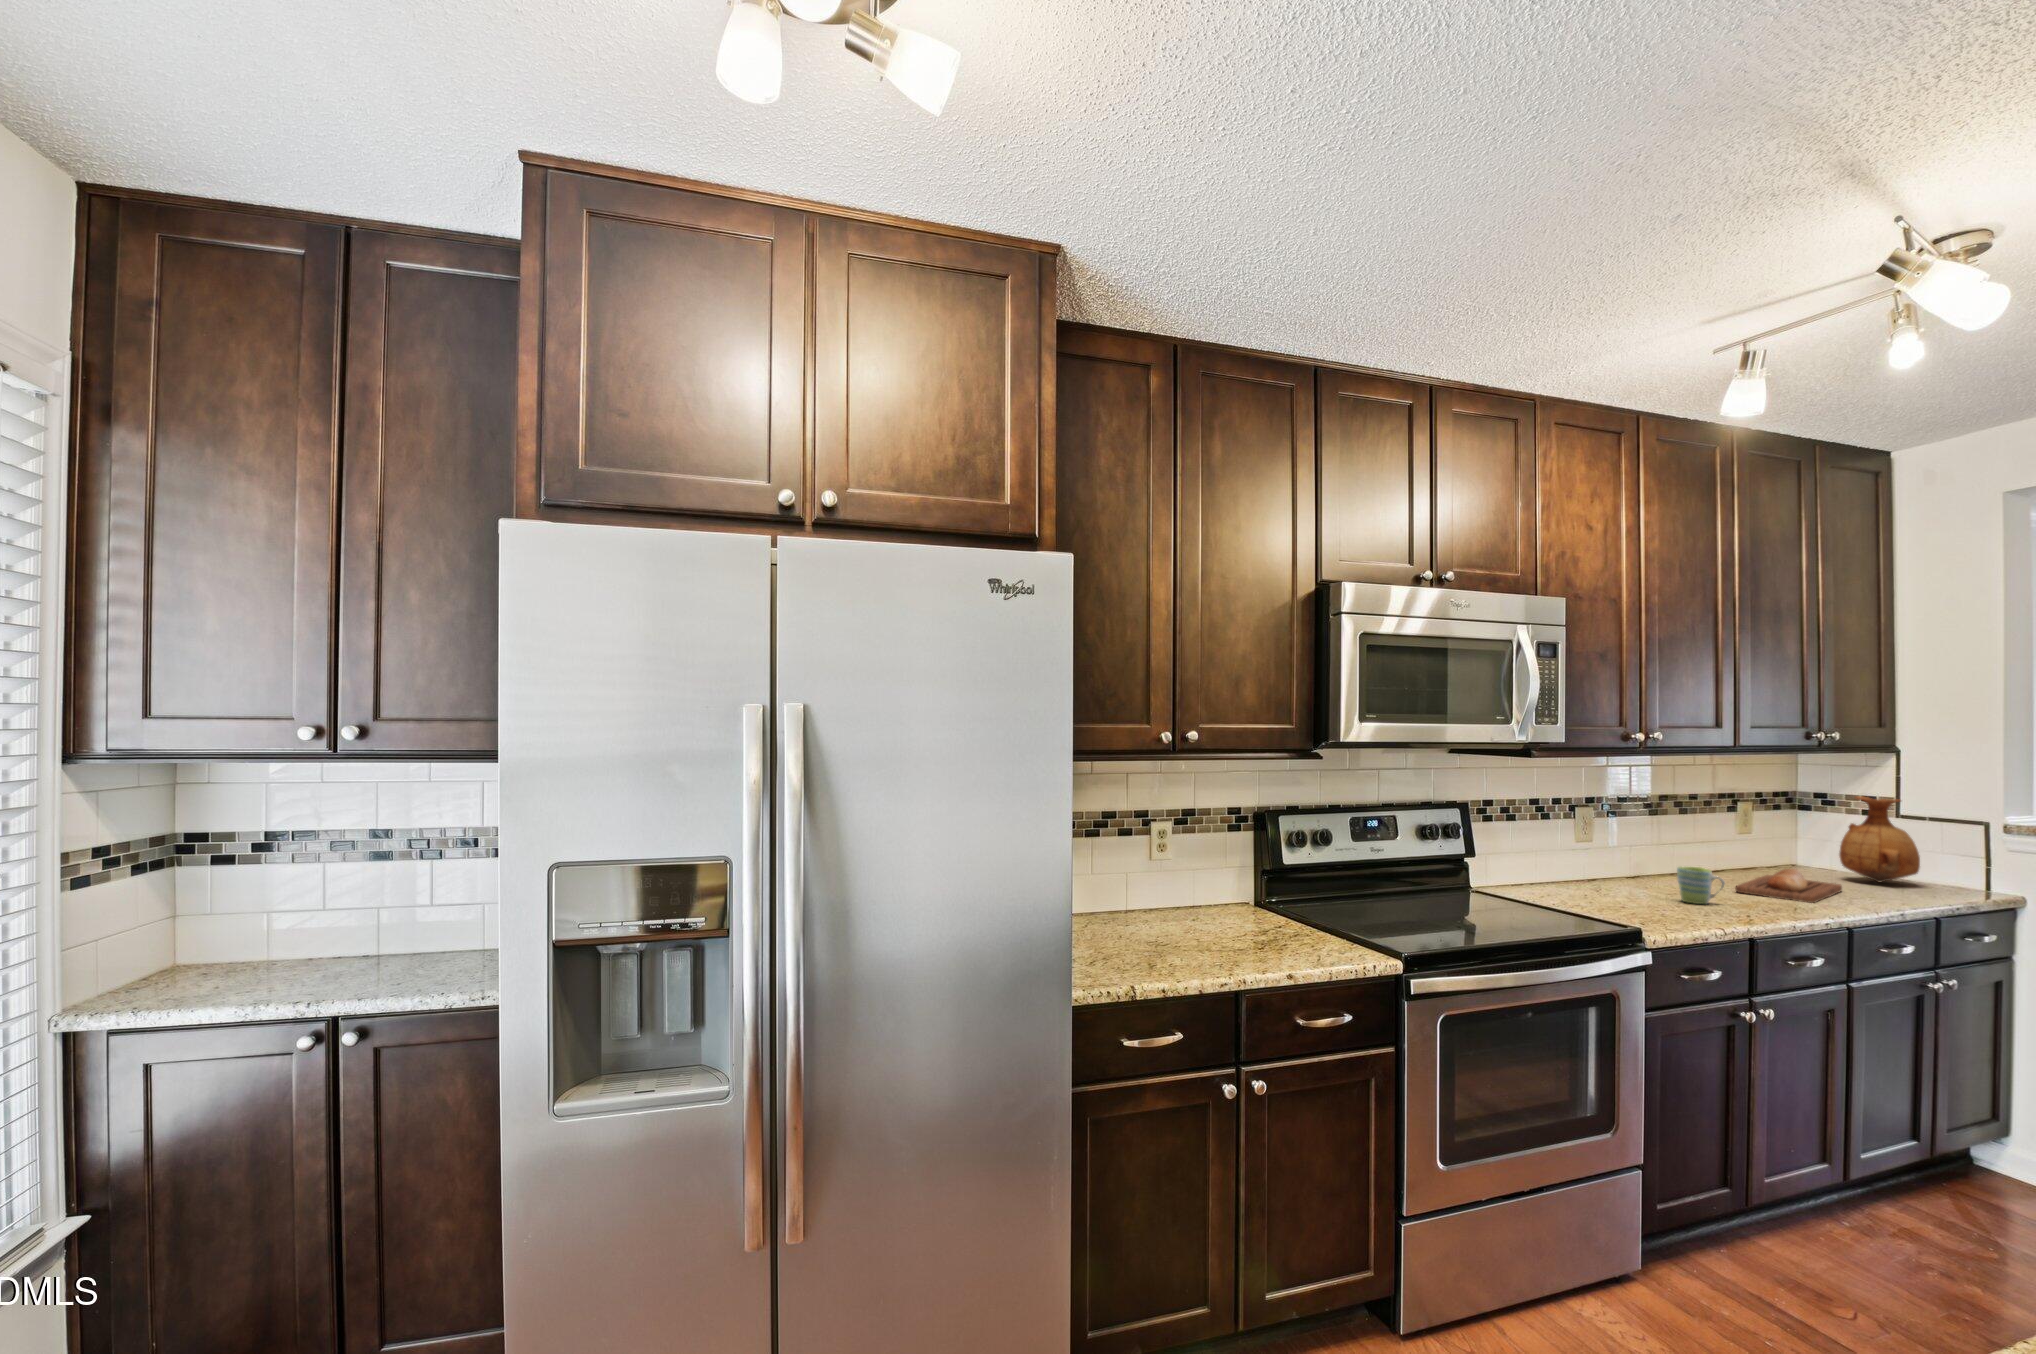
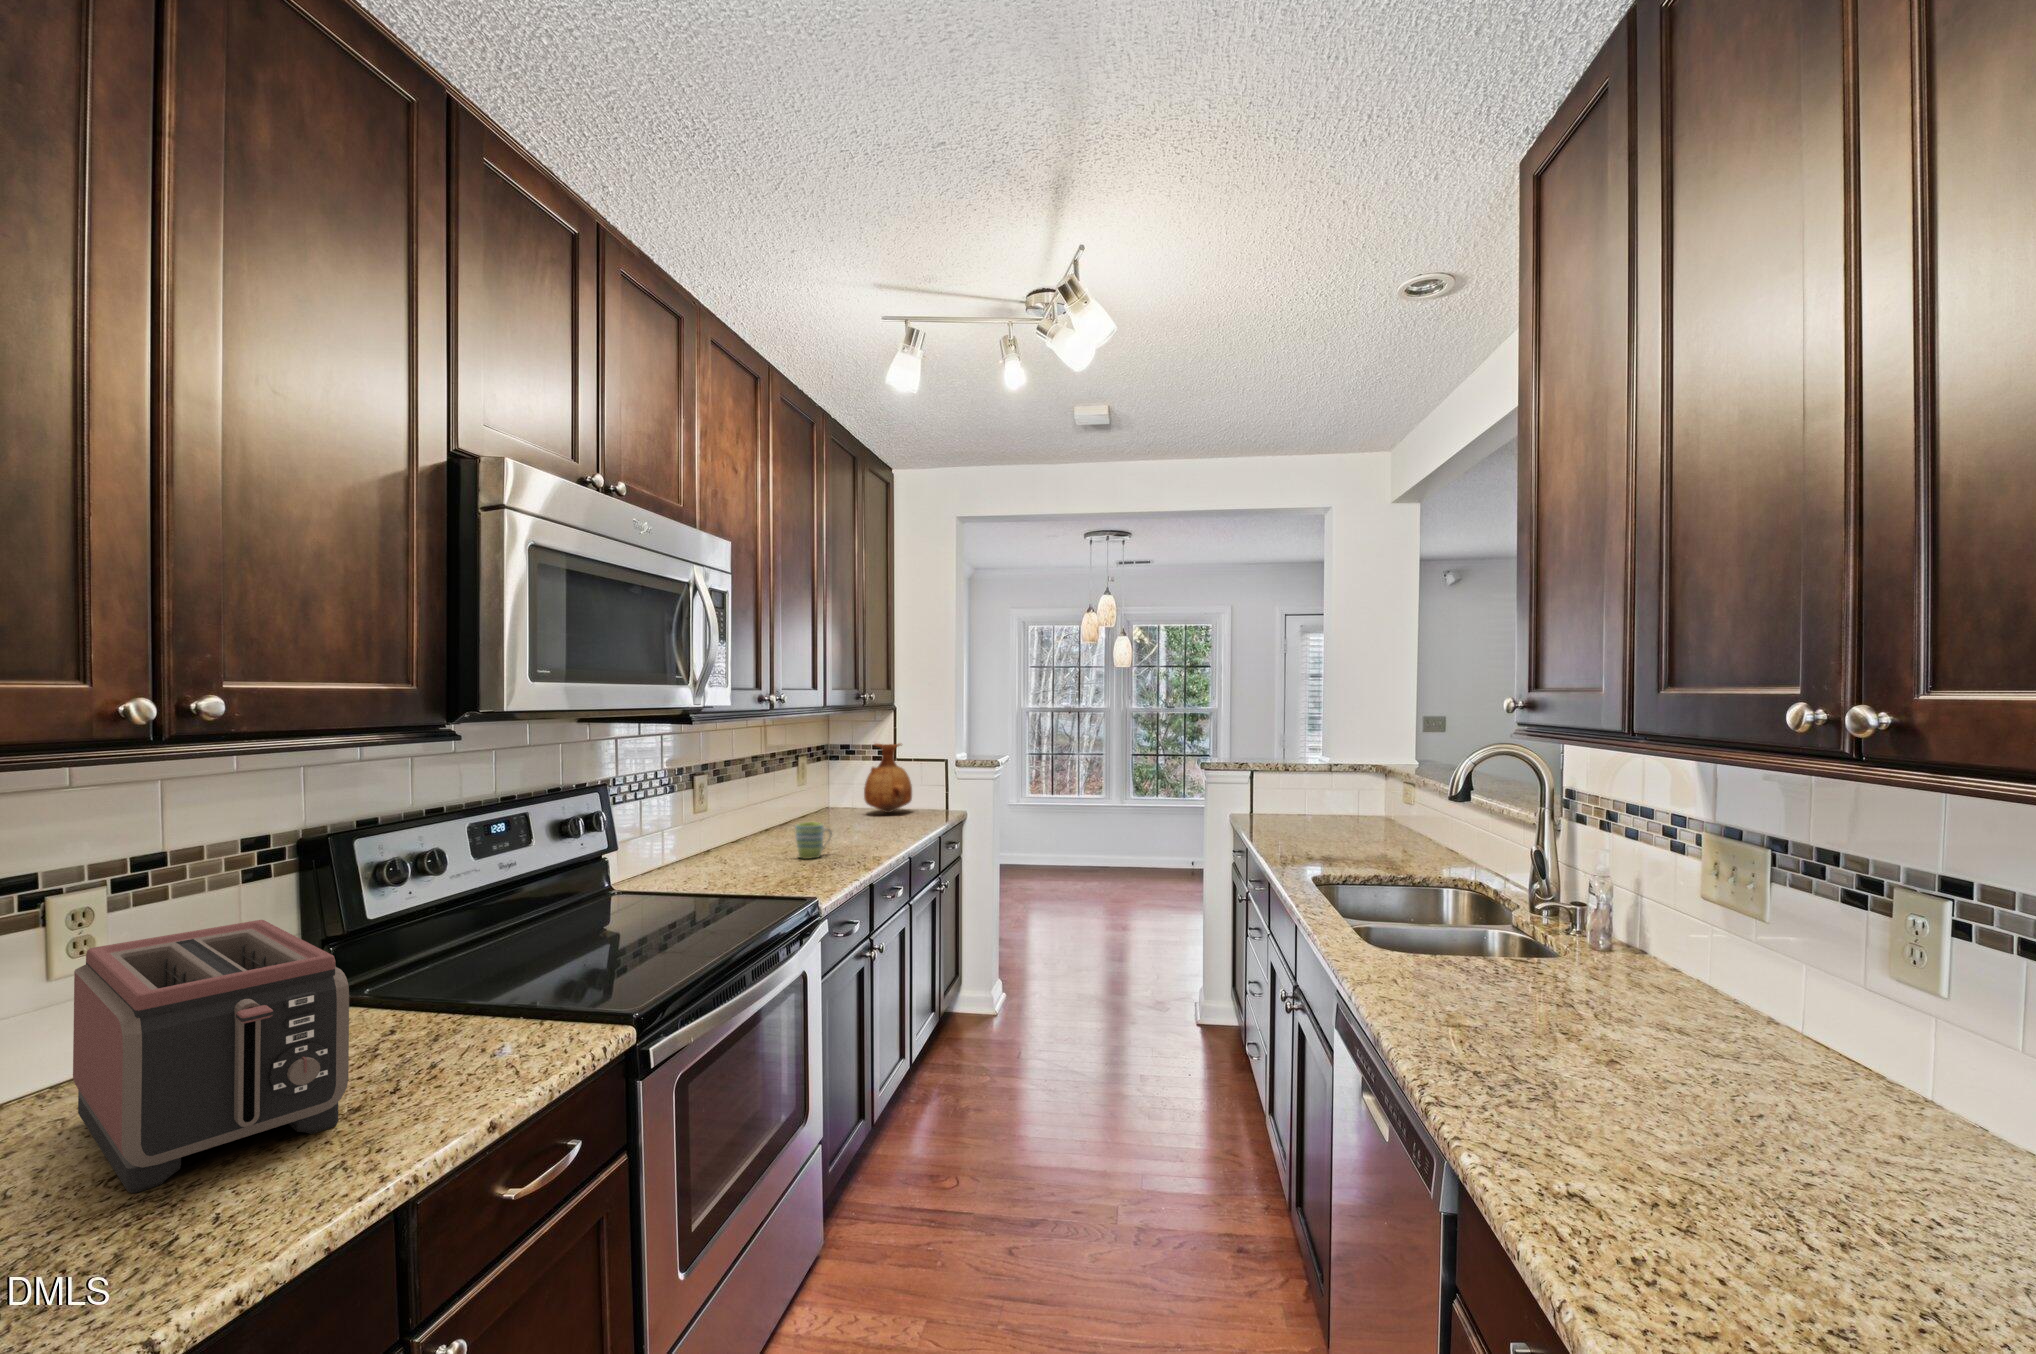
toaster: none [1153,845,1235,954] -> present [73,920,349,1193]
bread loaf: present [1735,869,1842,903] -> none [822,812,881,841]

